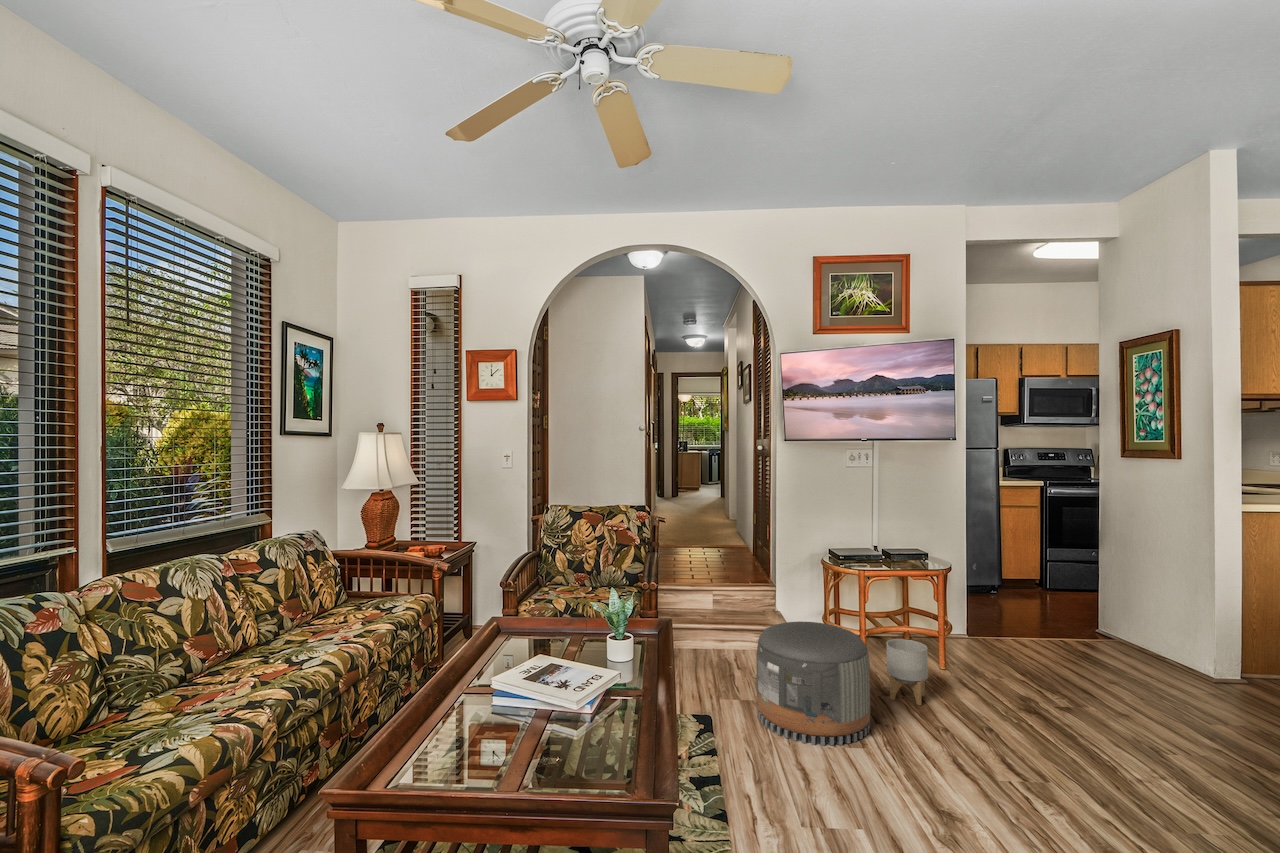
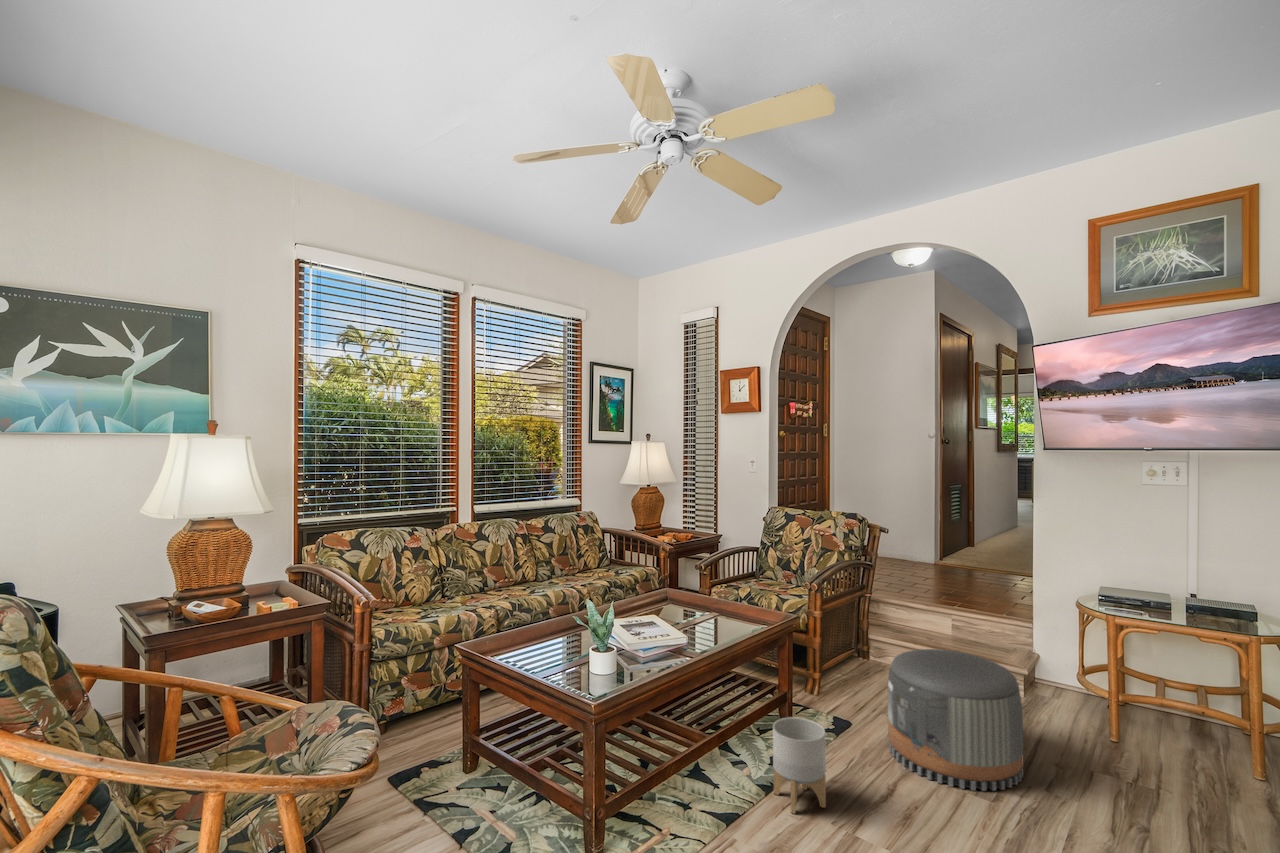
planter: present [886,639,928,705] -> present [773,717,826,814]

